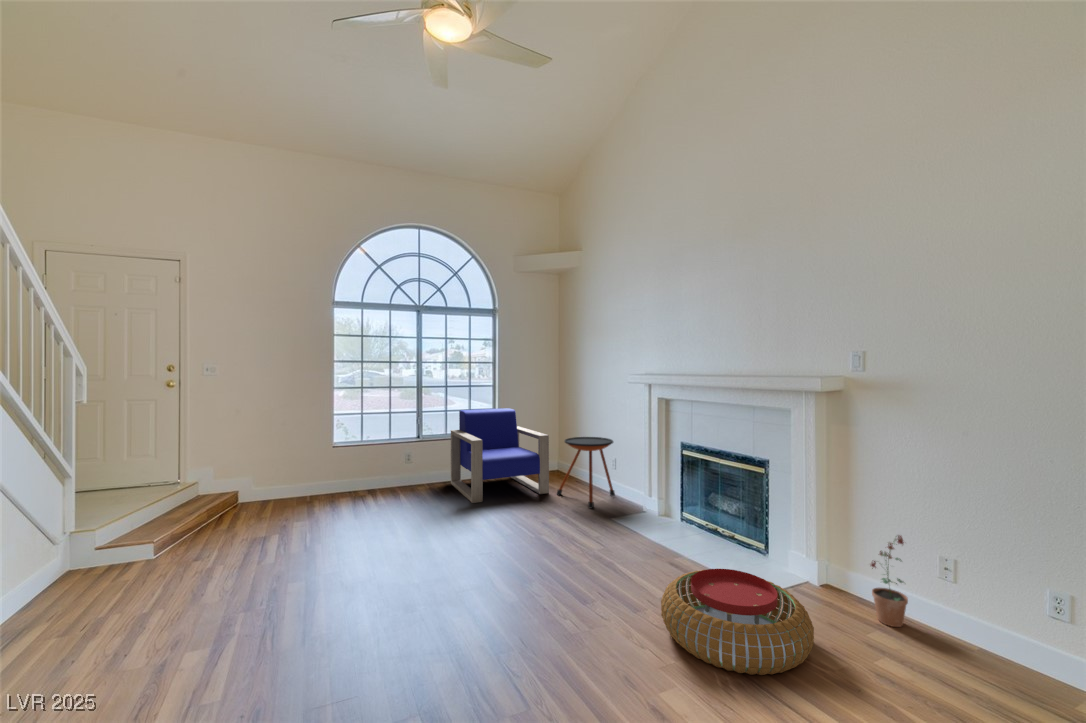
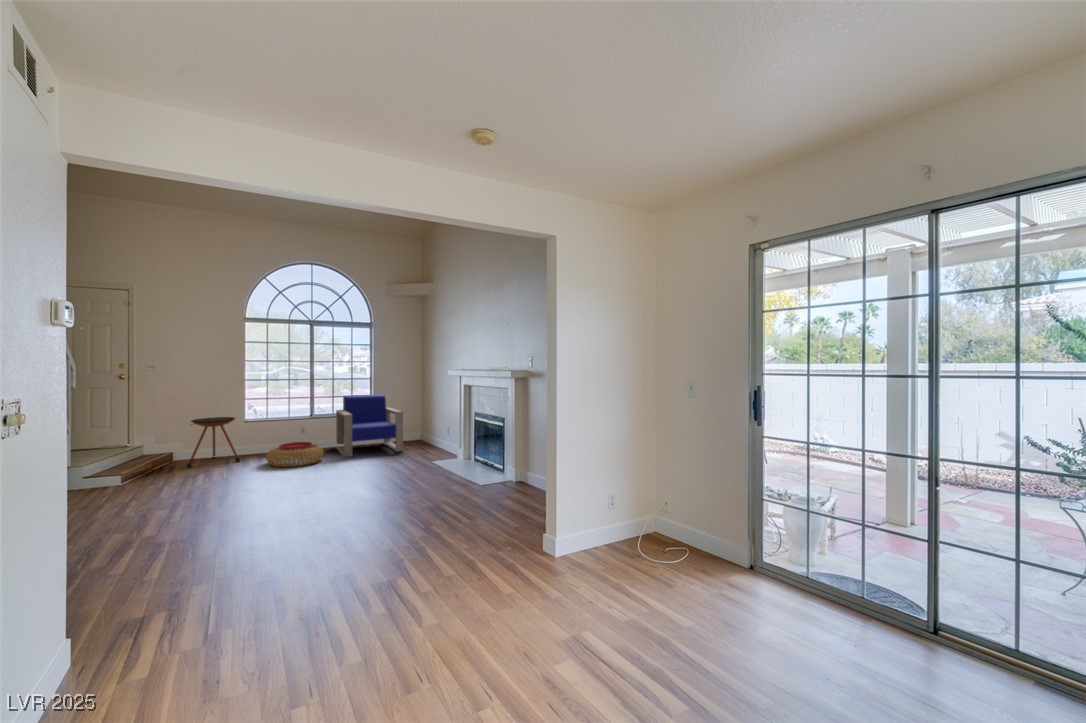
side table: present [557,437,615,508] -> present [187,417,240,468]
potted plant: present [871,535,908,627] -> none [519,449,539,493]
pouf: present [661,569,814,675] -> present [267,442,324,467]

